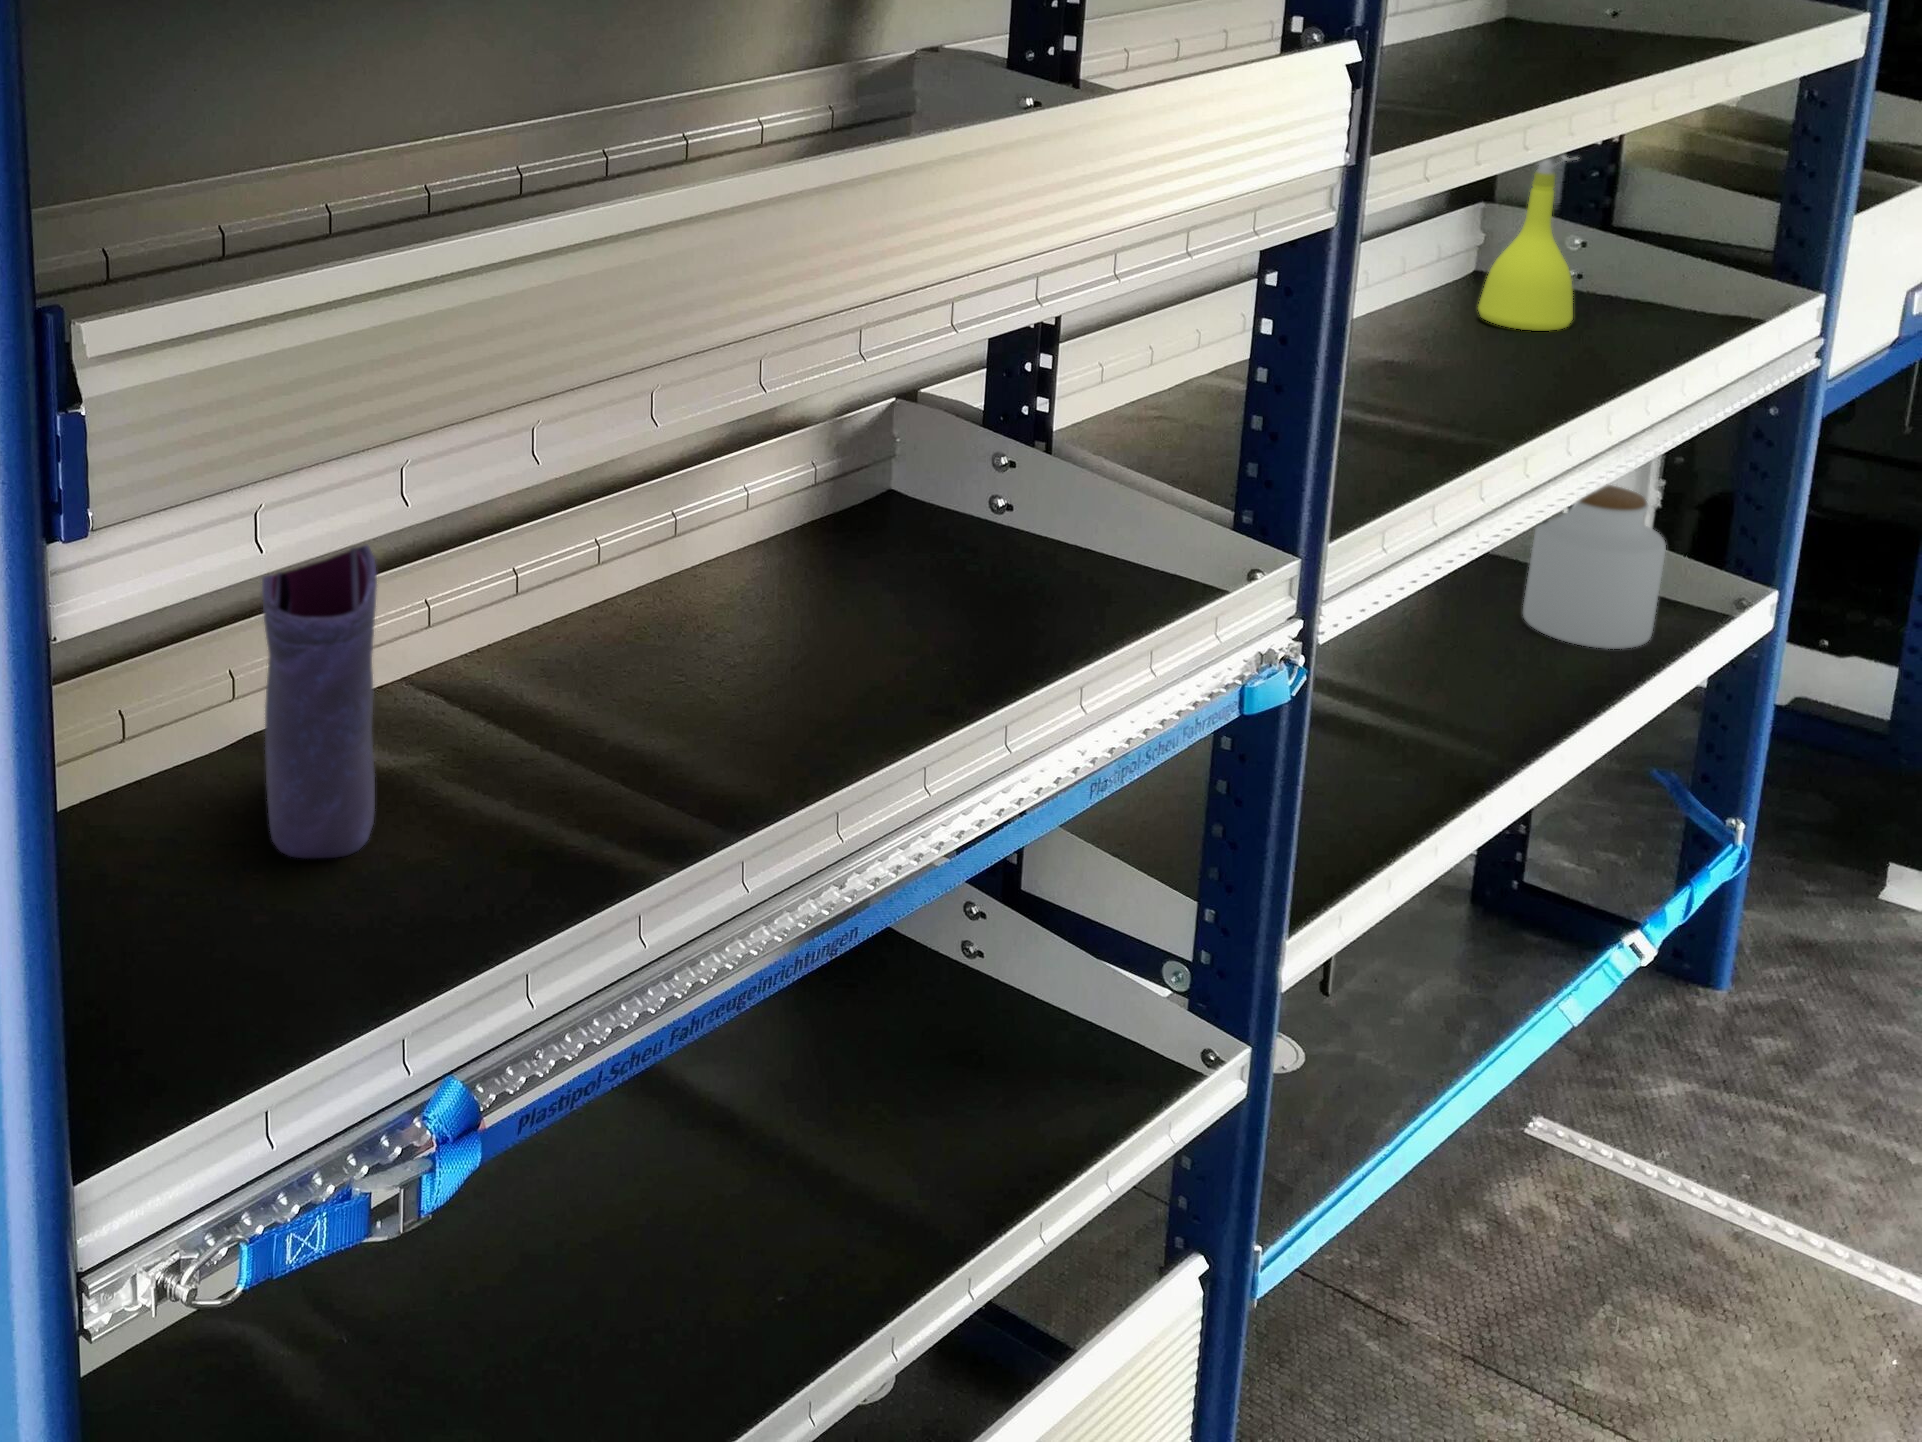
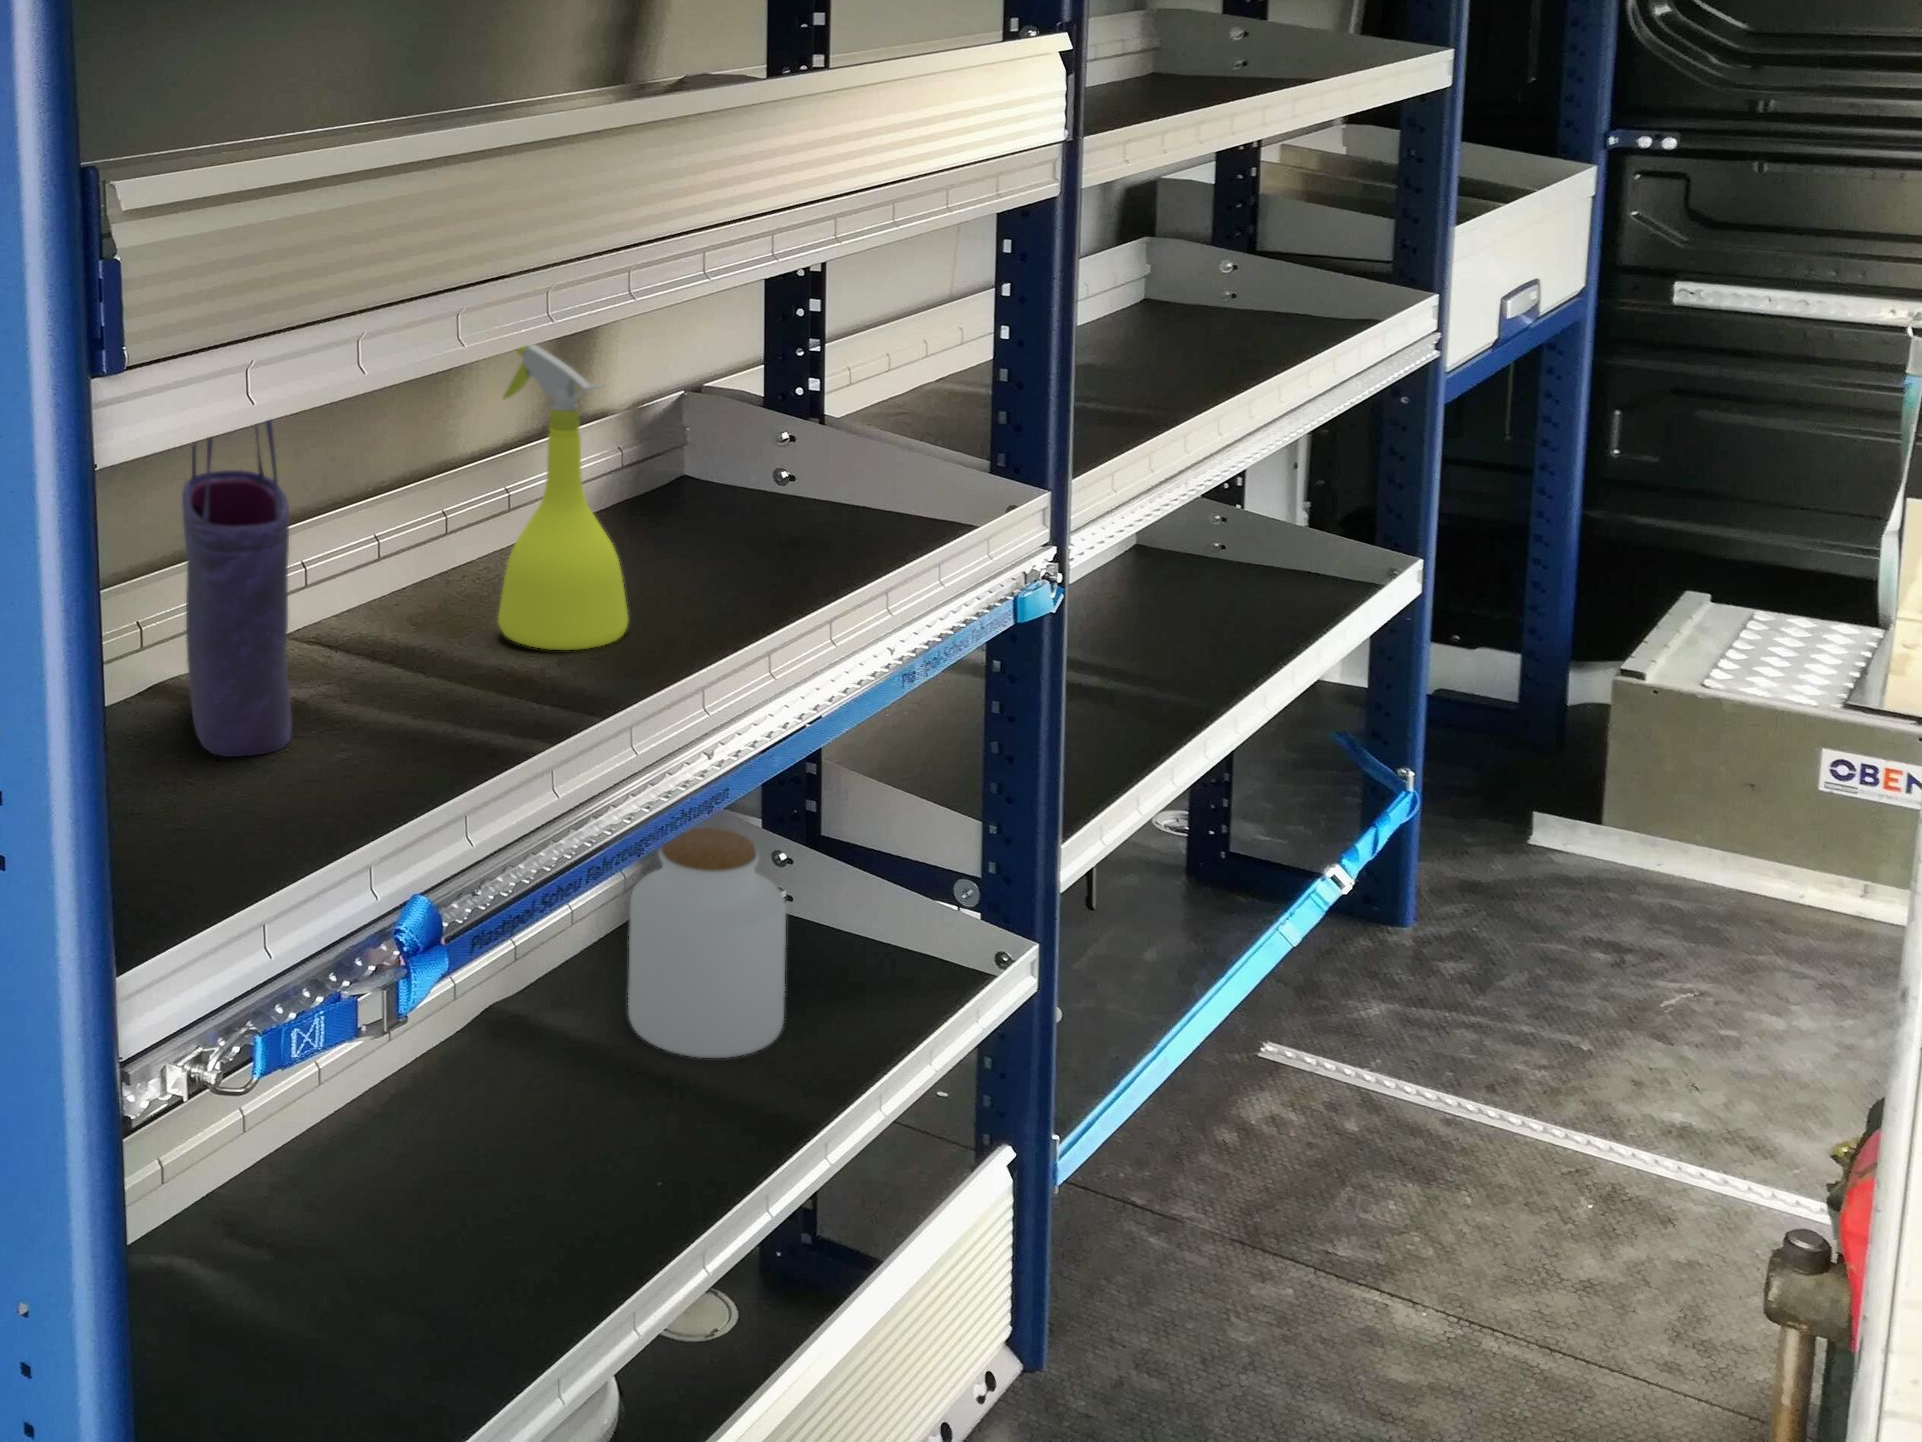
spray bottle: present [1478,156,1573,331] -> present [498,344,629,650]
jar: present [1523,485,1666,649] -> present [628,828,786,1058]

